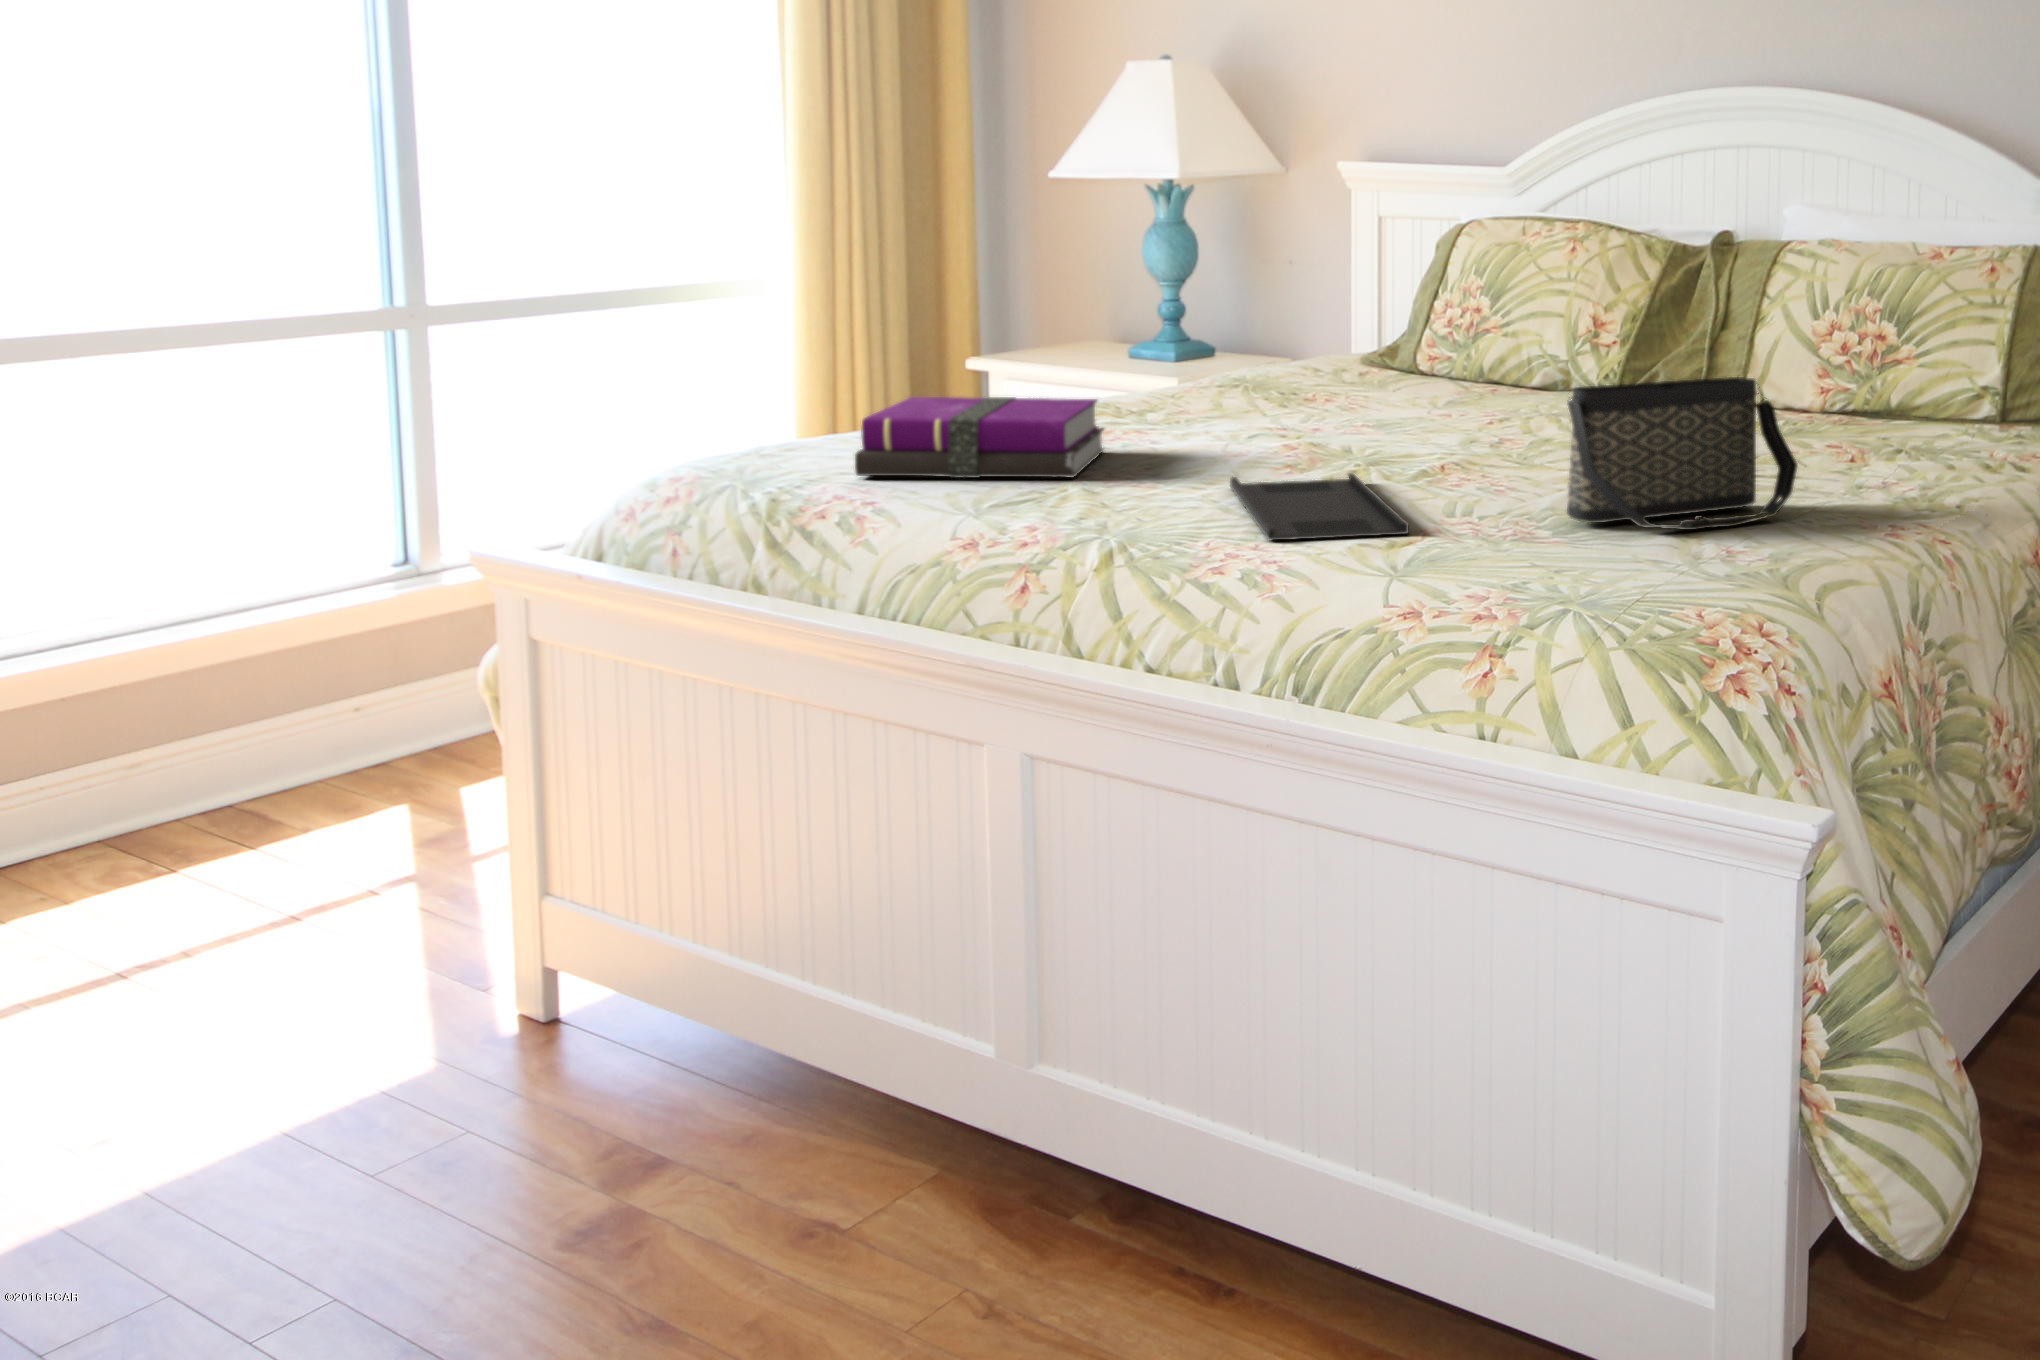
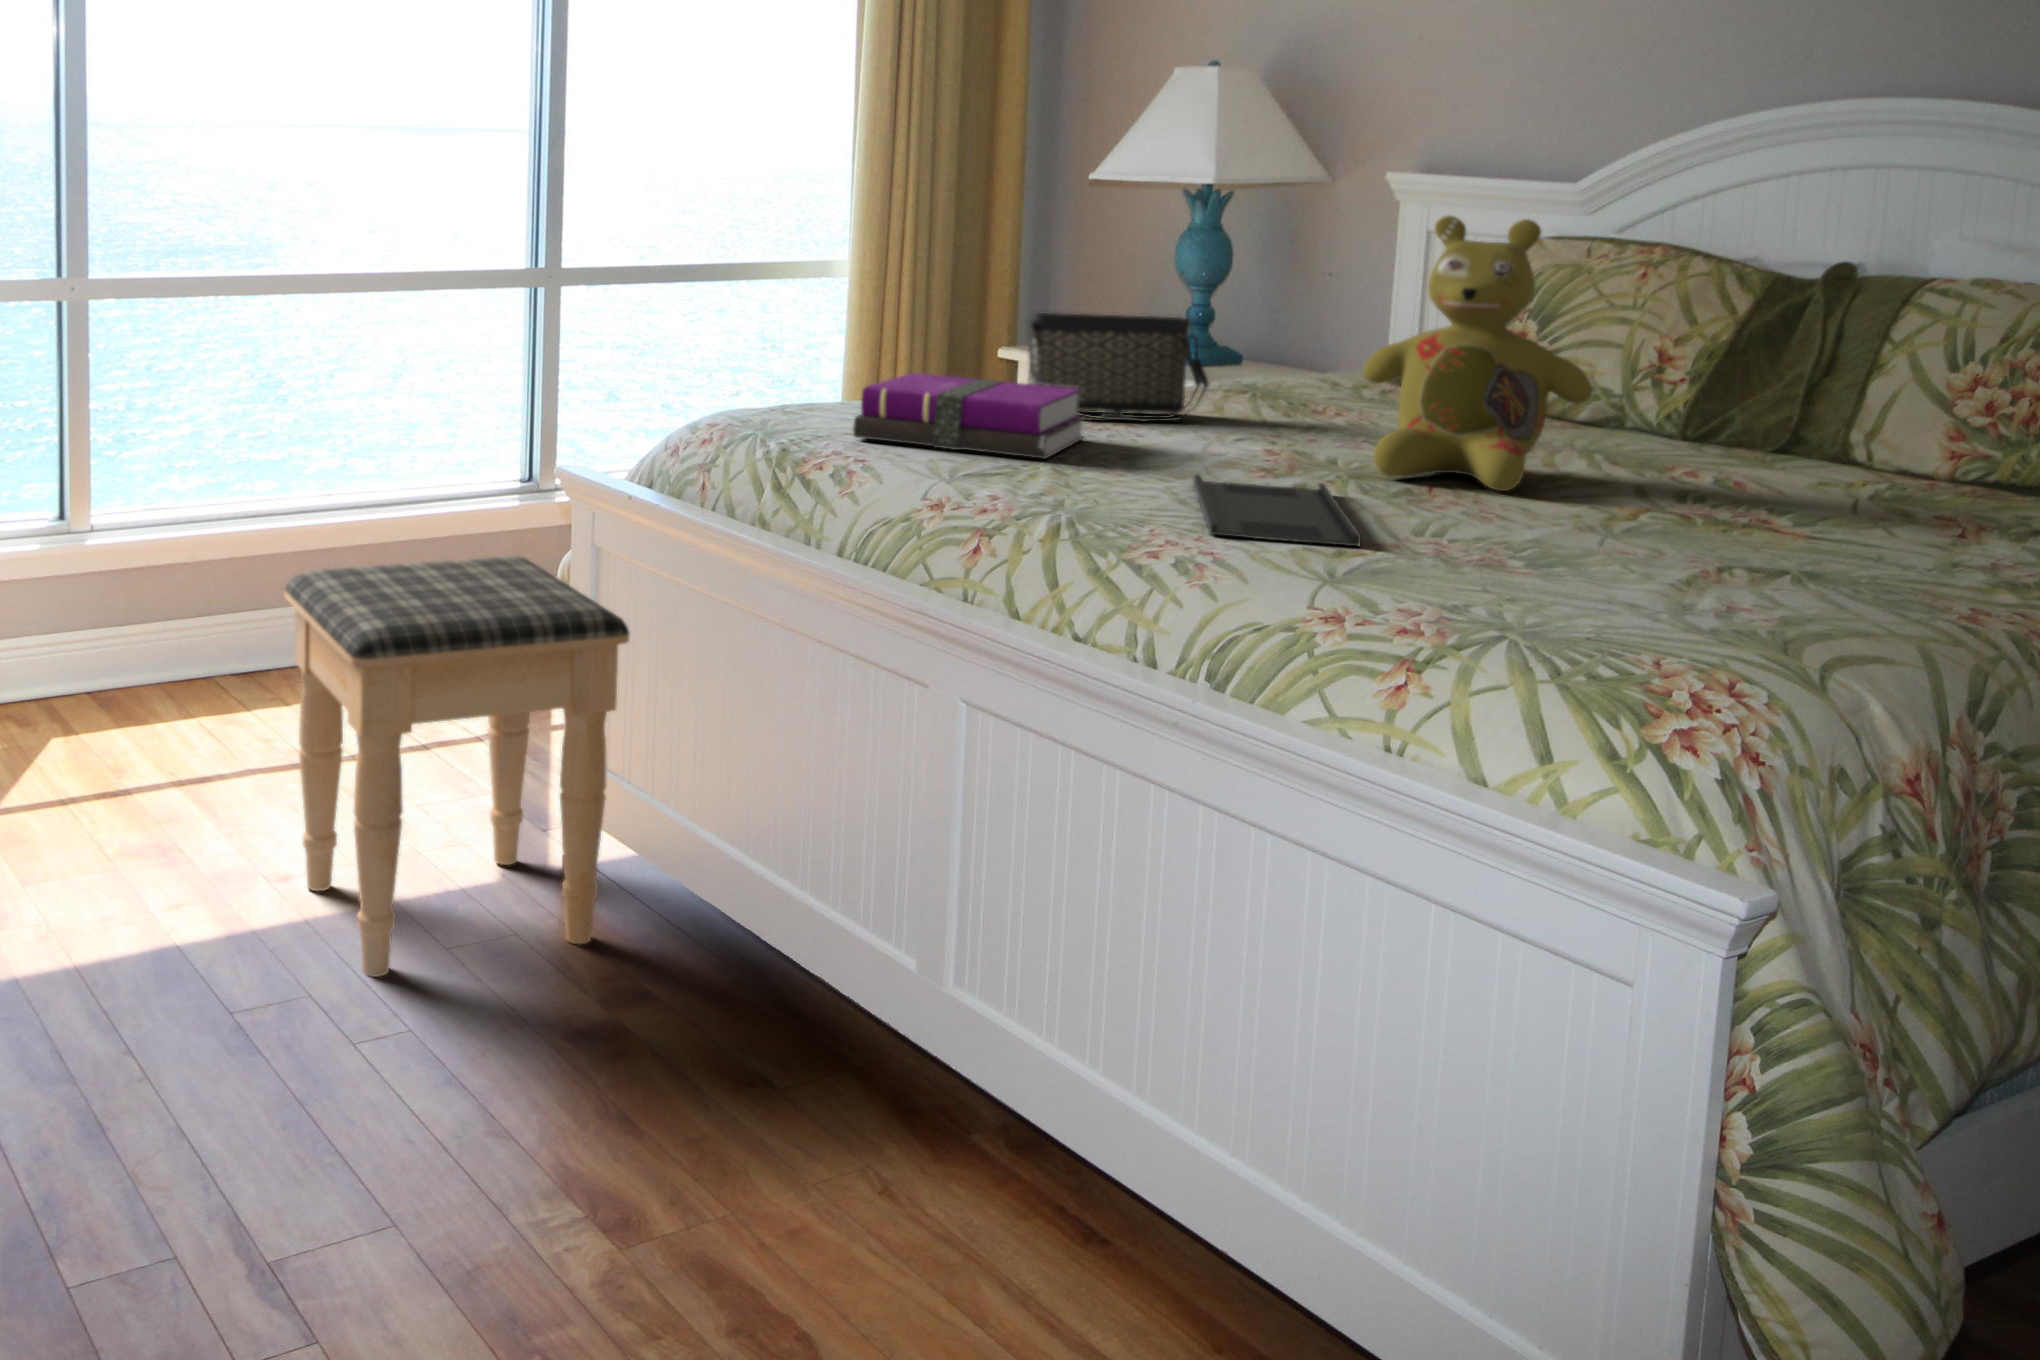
stuffed bear: none [1366,204,1565,462] -> present [1363,216,1593,491]
handbag: present [1567,377,1798,530] -> present [1026,313,1209,421]
footstool: none [70,666,599,1249] -> present [285,556,629,977]

